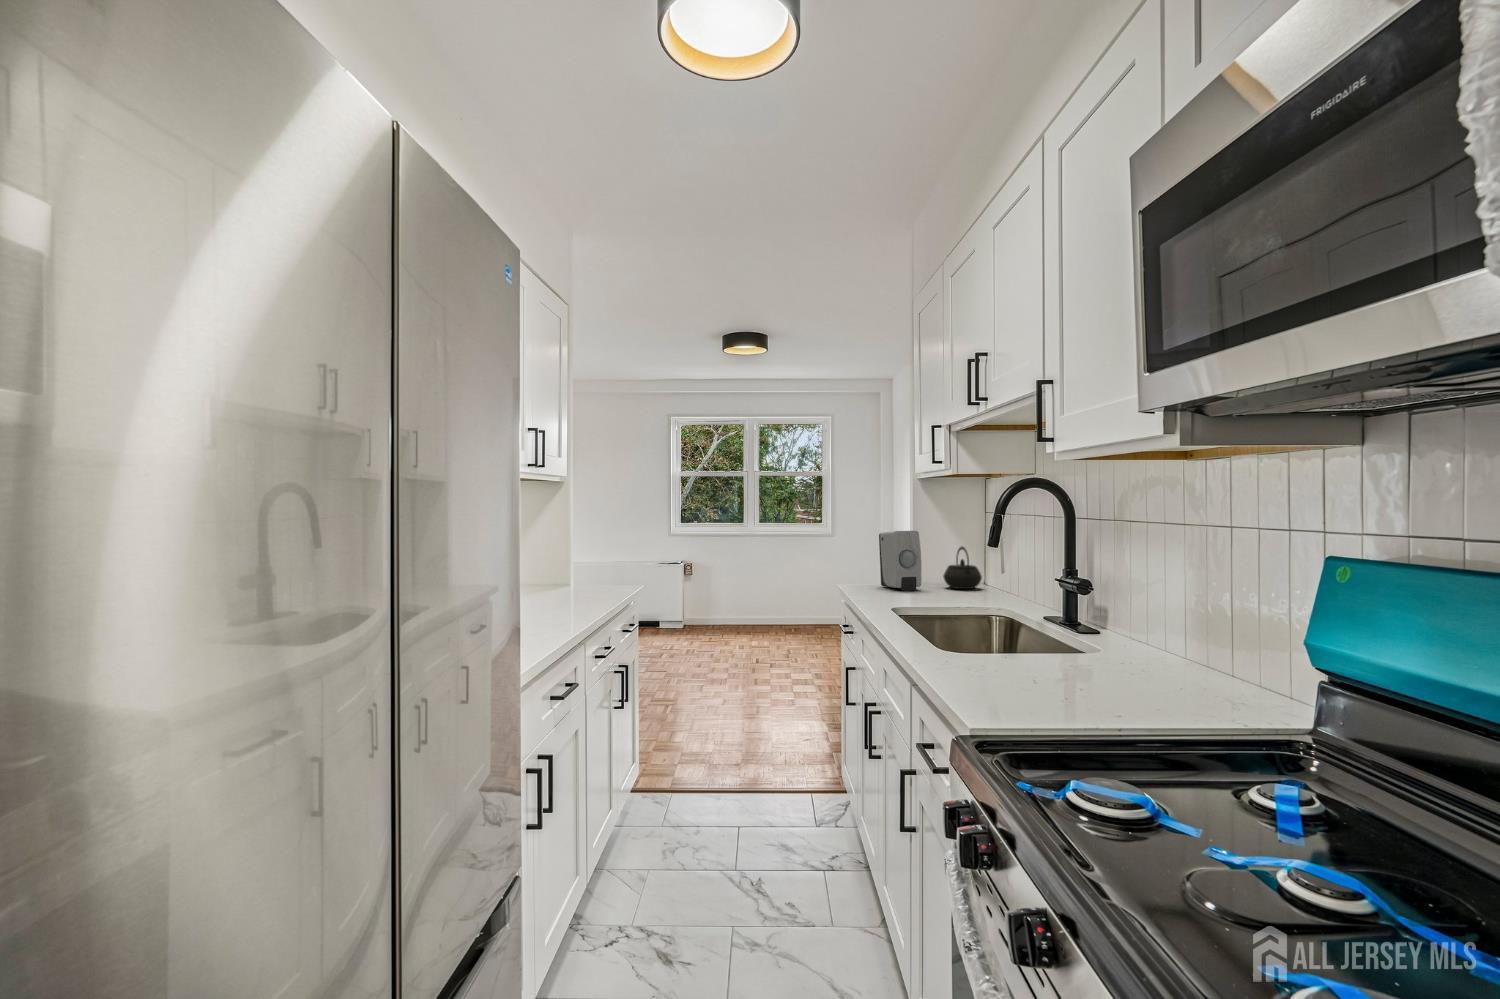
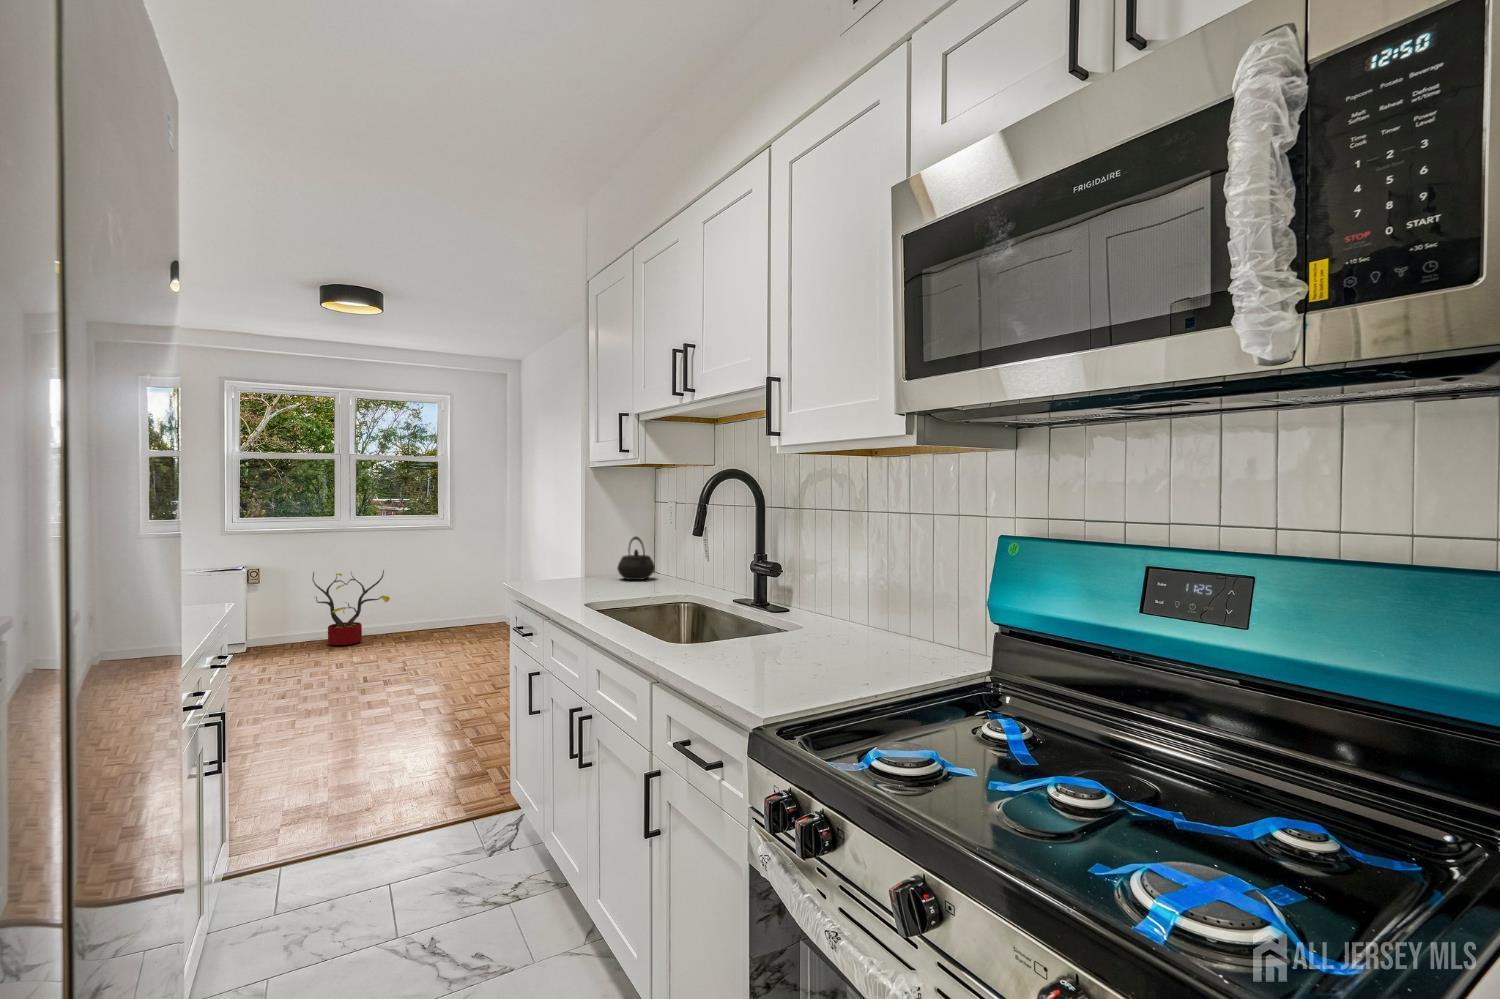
soap dispenser: present [879,531,921,591] -> none [550,521,598,585]
decorative plant: none [725,568,783,630] -> present [312,570,390,645]

